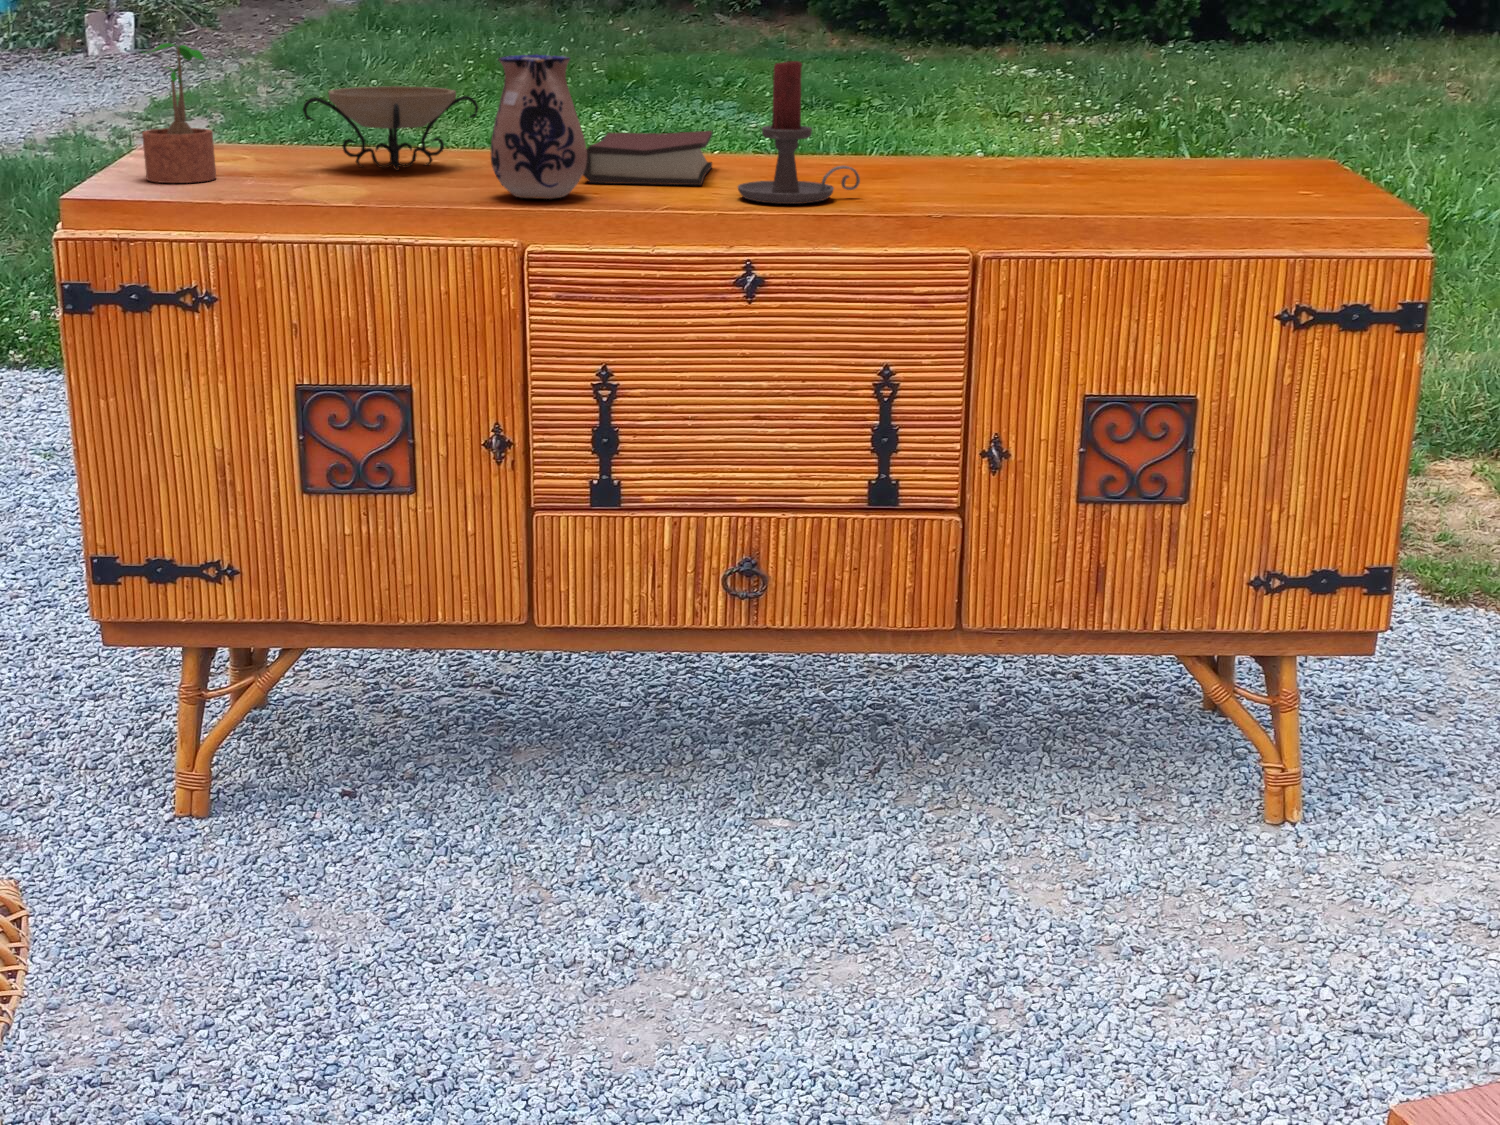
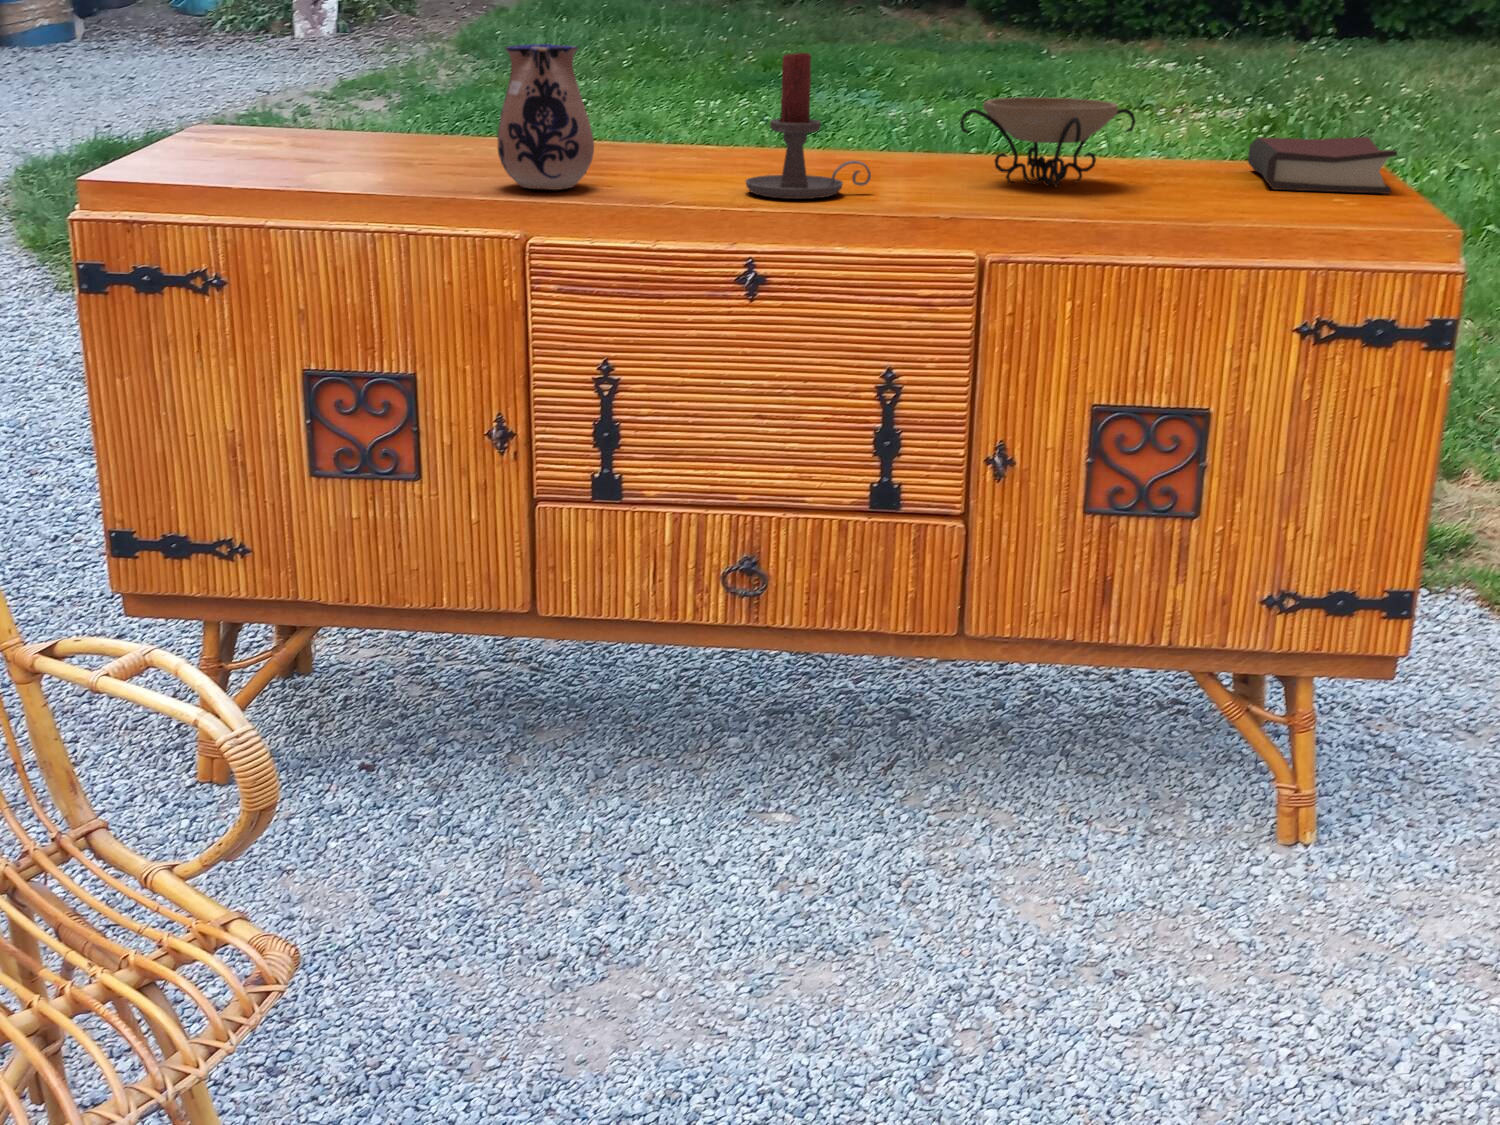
potted plant: present [142,43,216,183] -> none [171,30,245,168]
decorative bowl: present [303,86,478,171] -> present [960,97,1136,188]
hardback book: present [583,131,713,185] -> present [1248,137,1397,194]

